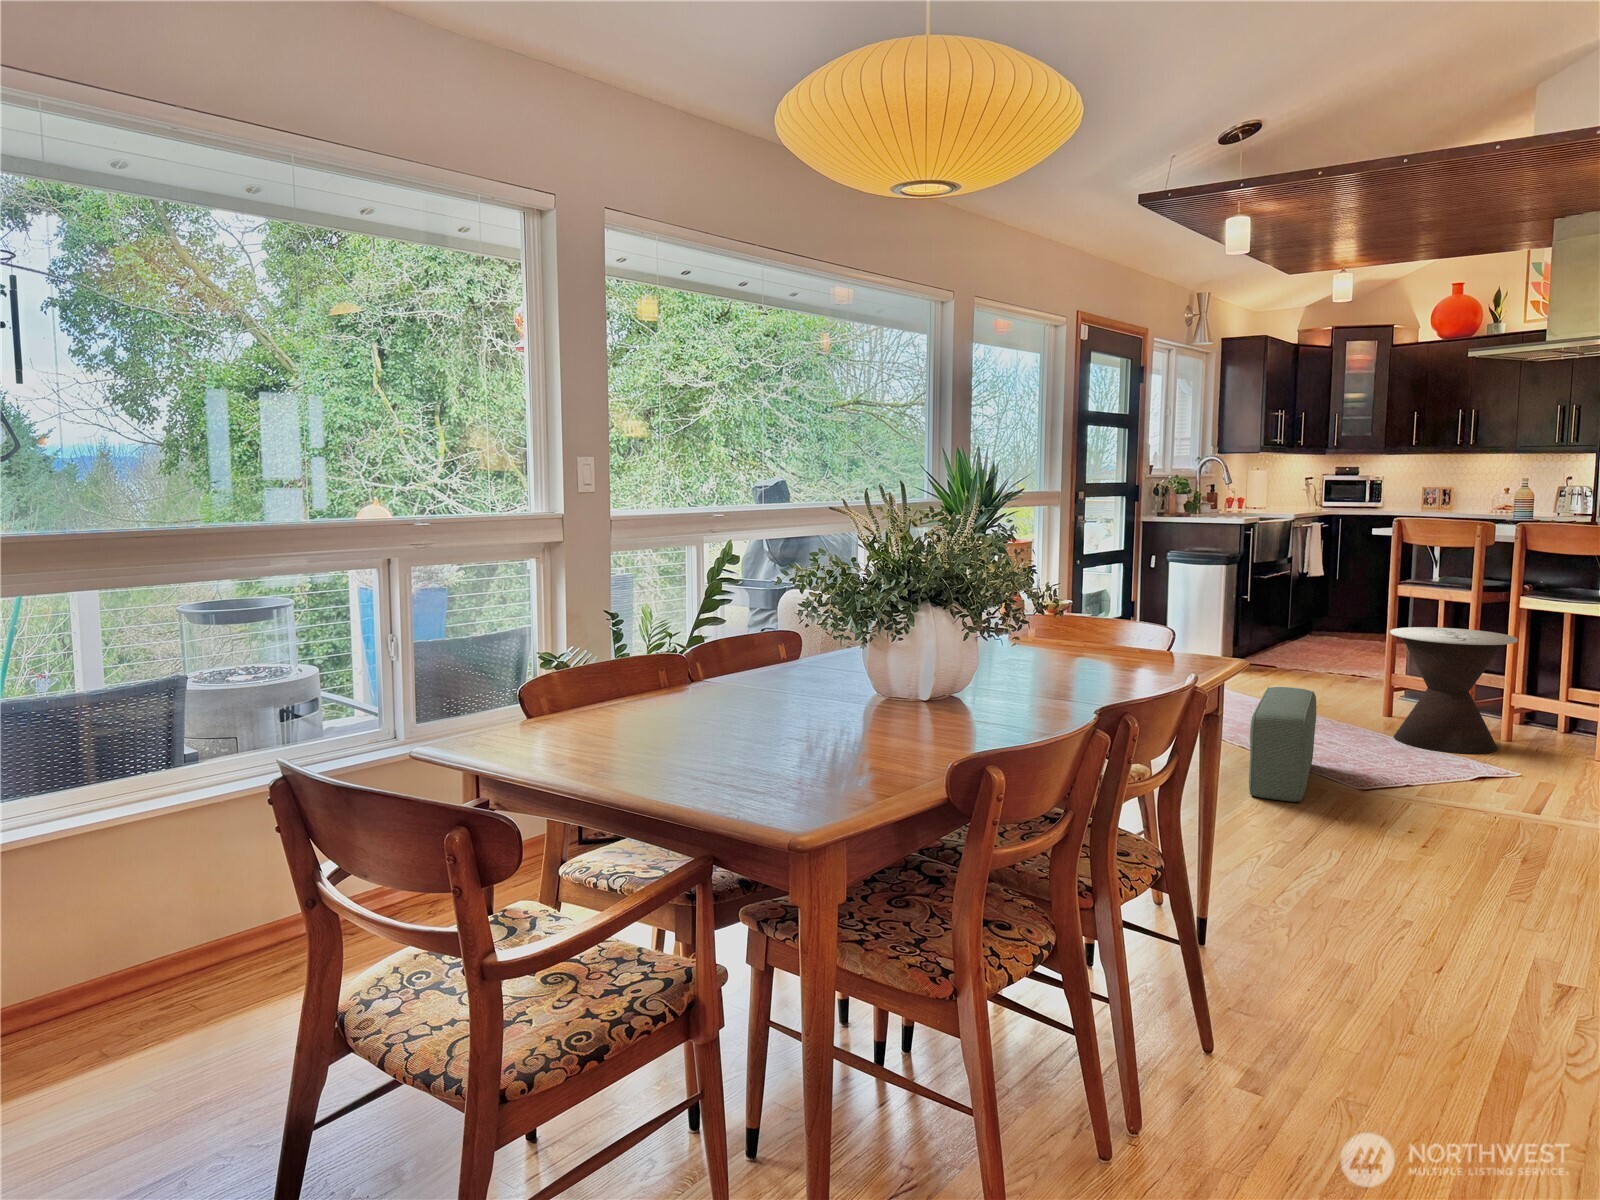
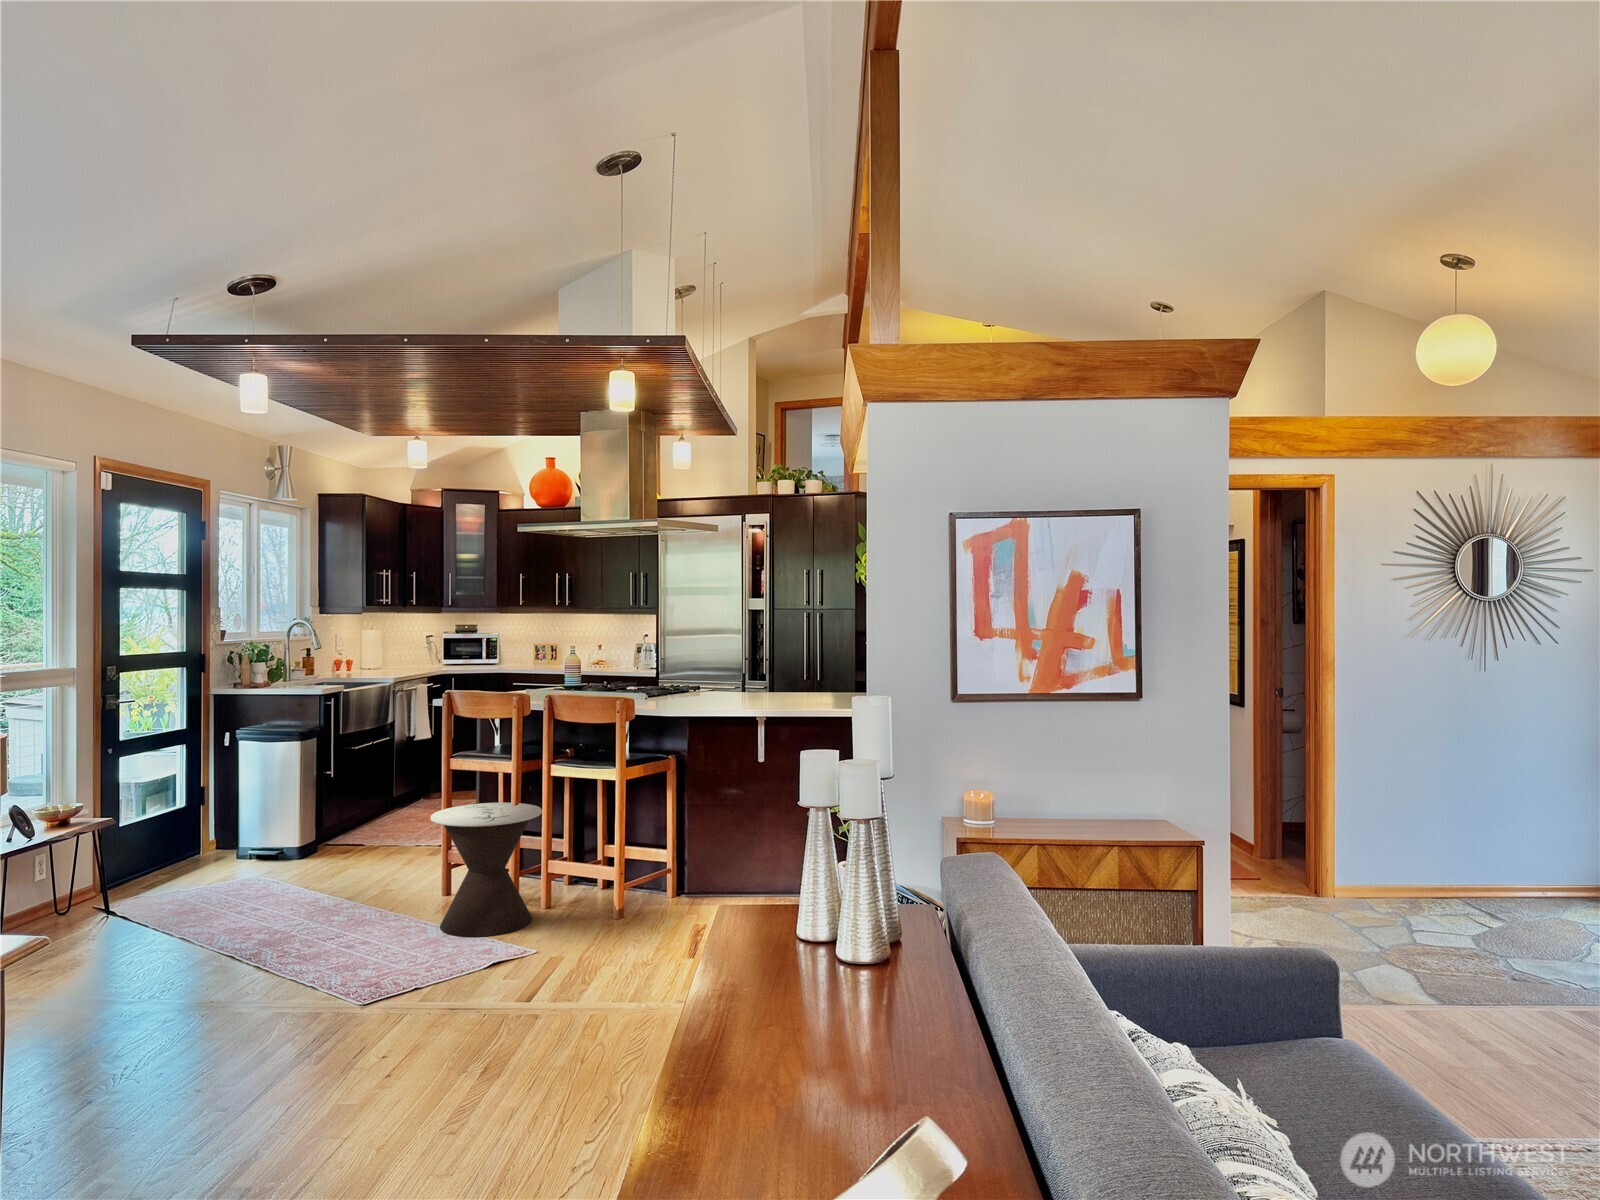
pouf: present [1249,687,1316,802] -> none [211,908,325,1071]

